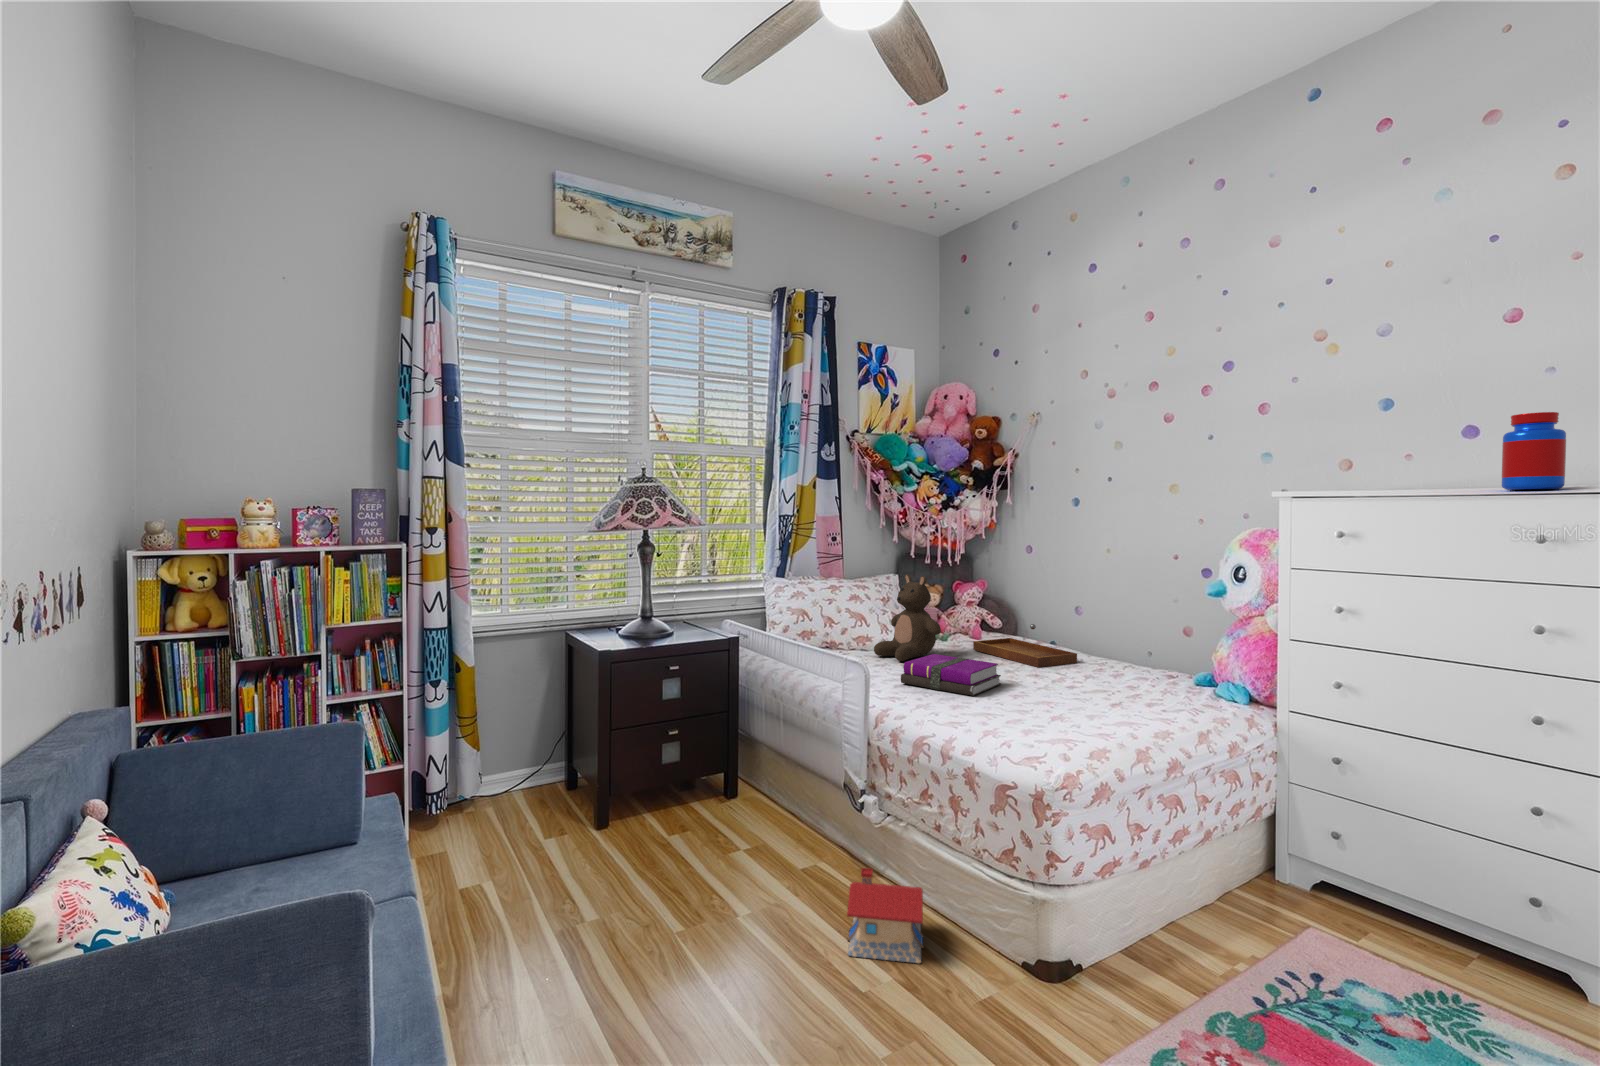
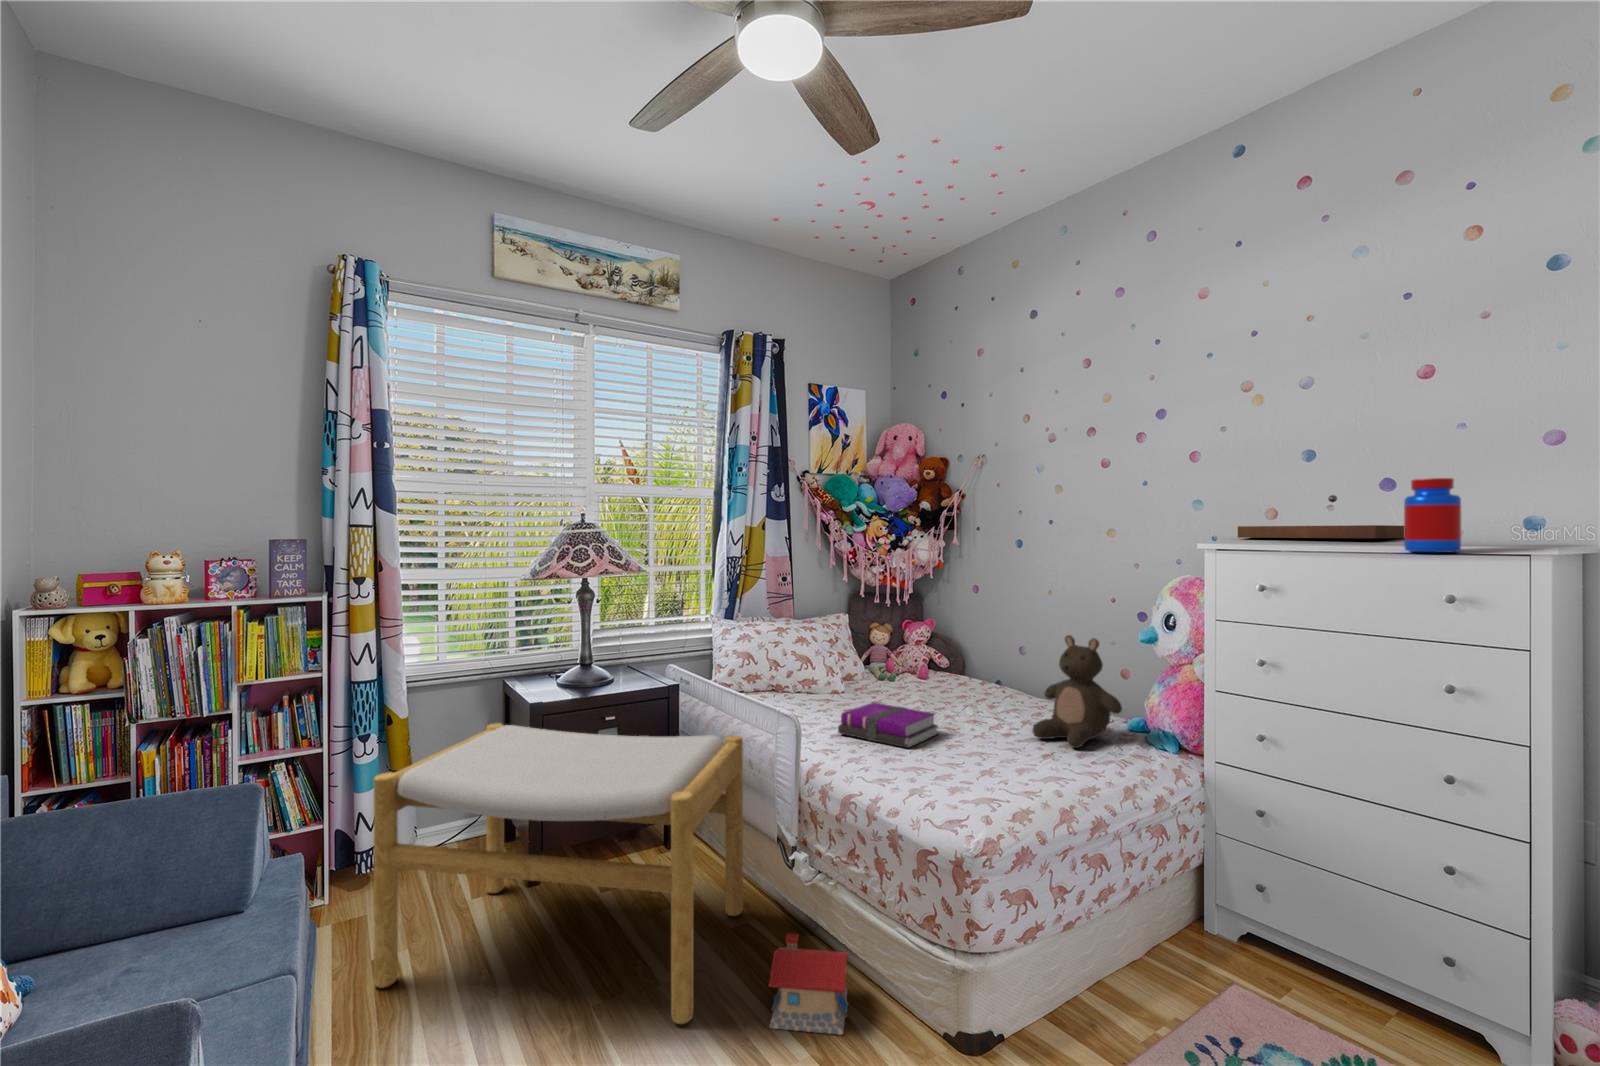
stuffed bear: present [874,574,941,661] -> present [1033,635,1122,748]
tray: present [973,624,1077,667] -> present [1238,495,1404,538]
footstool: none [462,669,810,950] -> present [373,723,743,1024]

